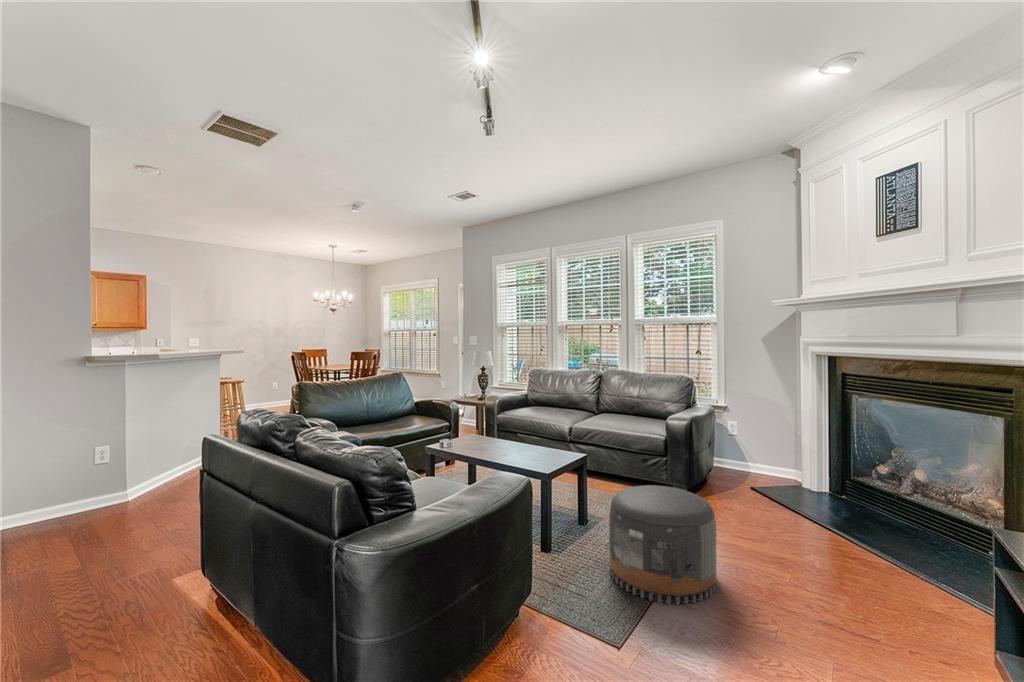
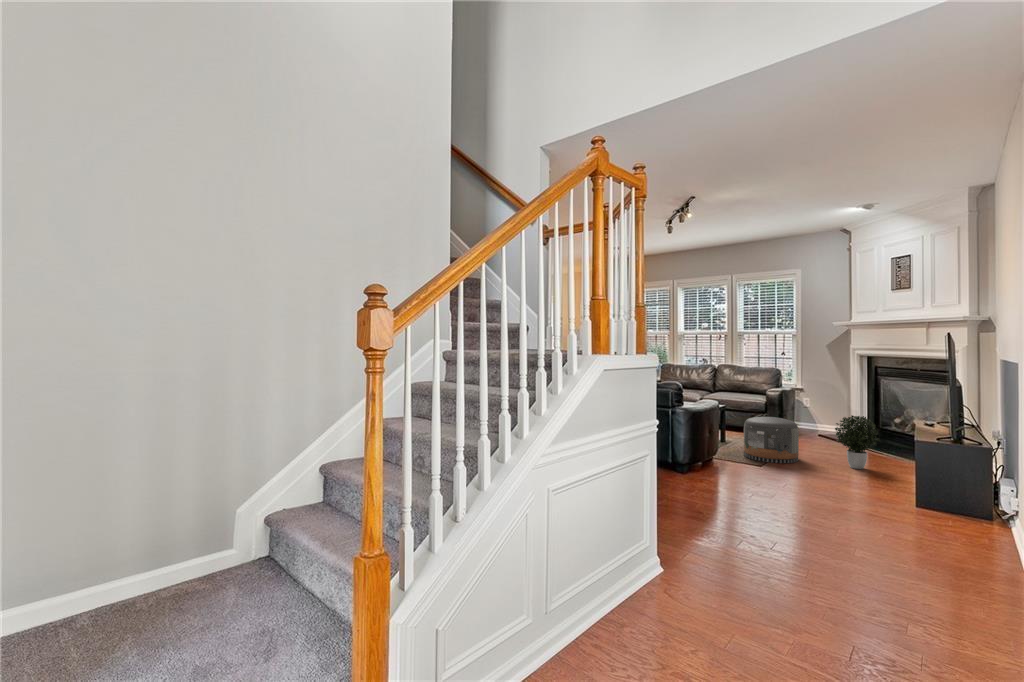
potted plant: none [791,498,899,628] -> present [835,415,880,469]

